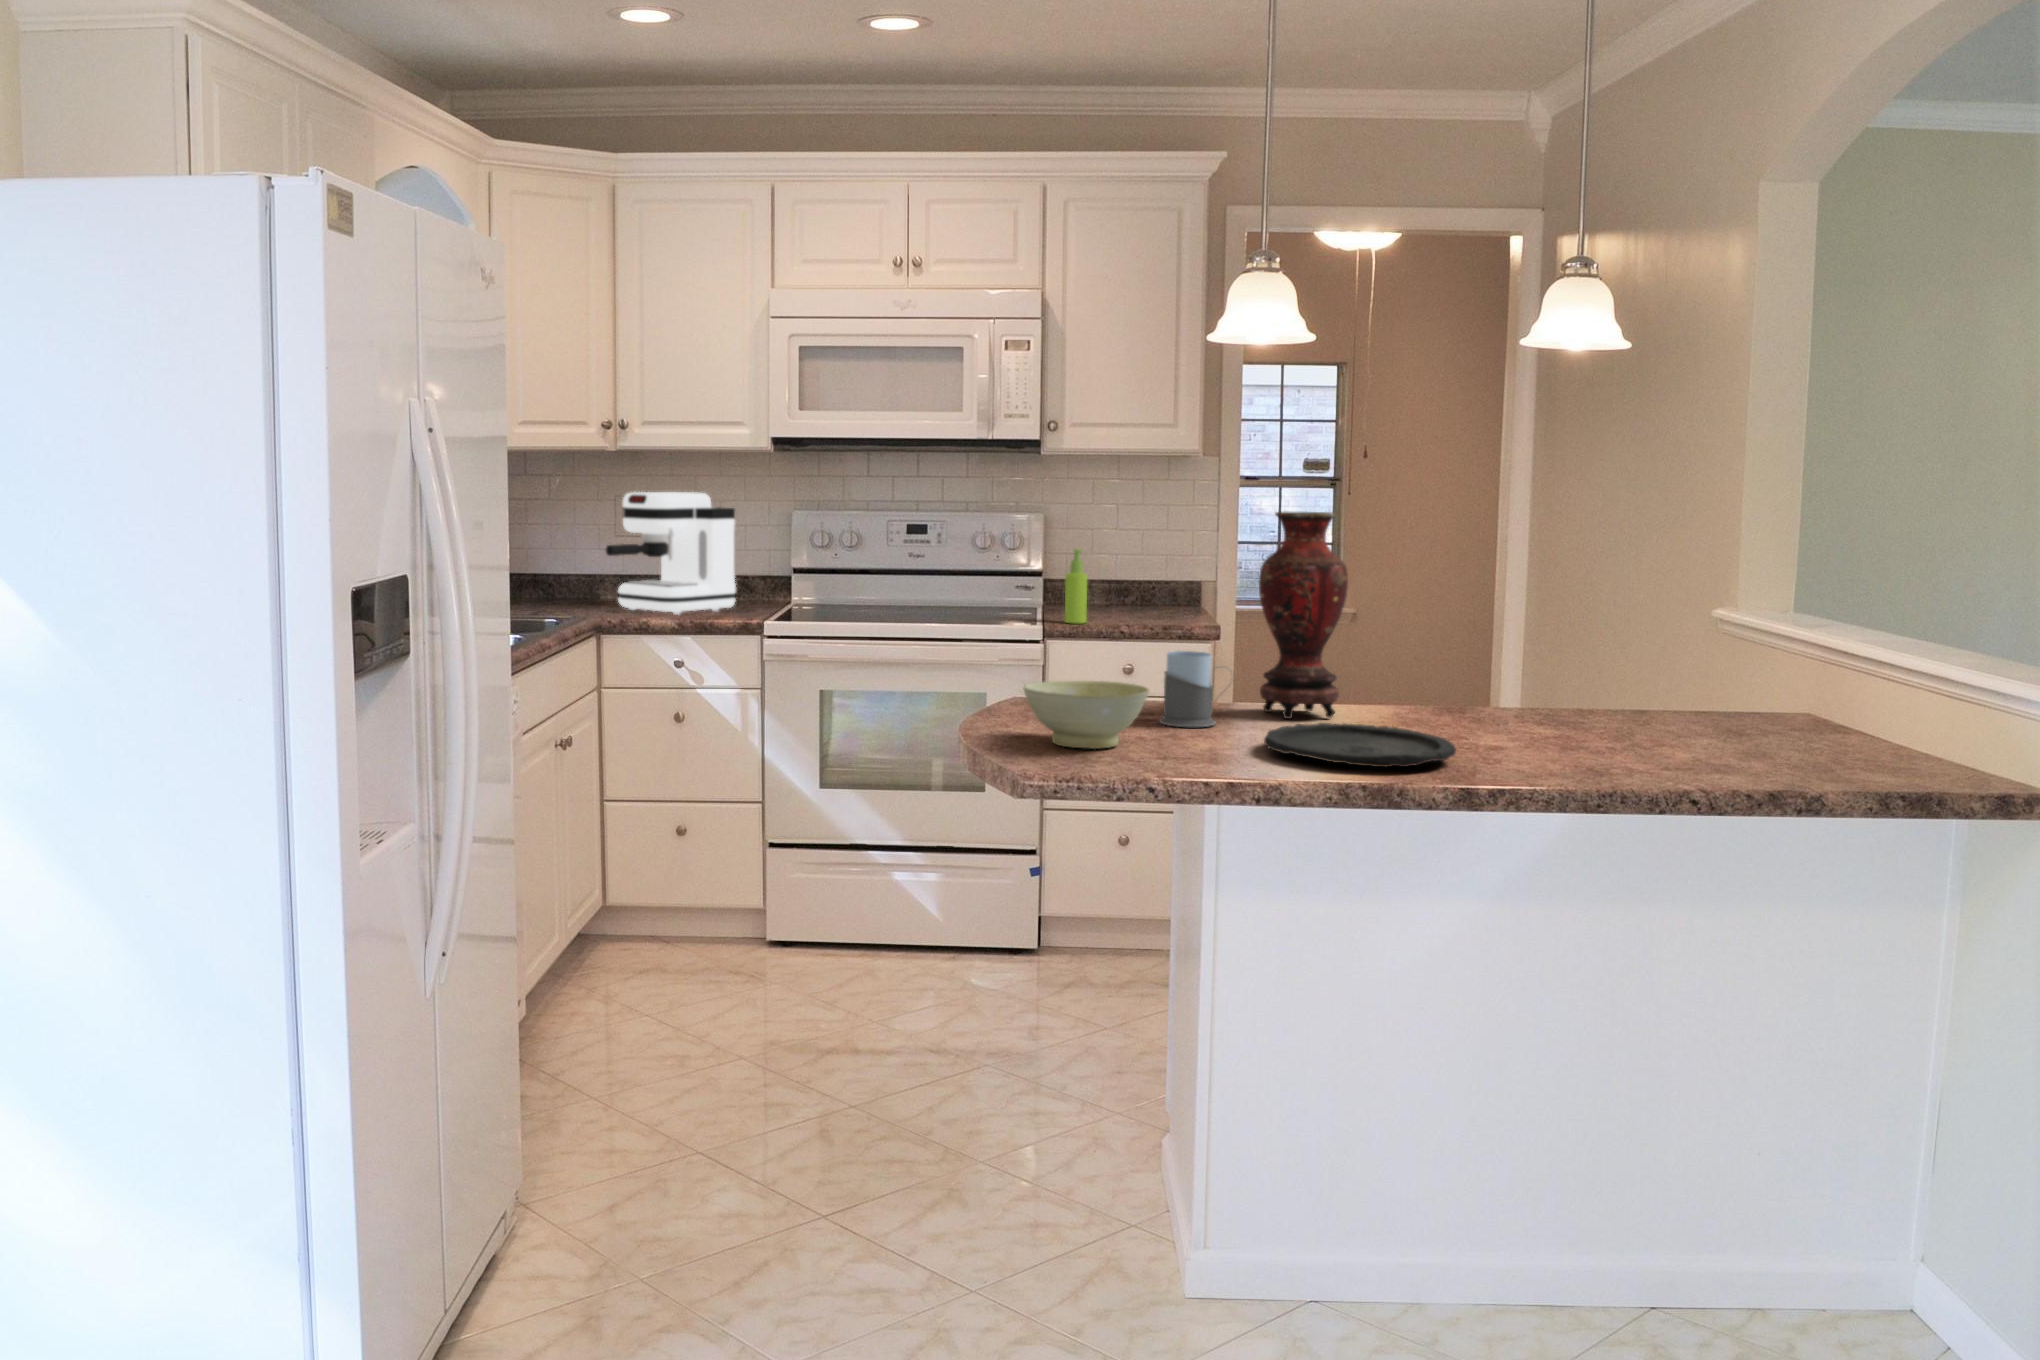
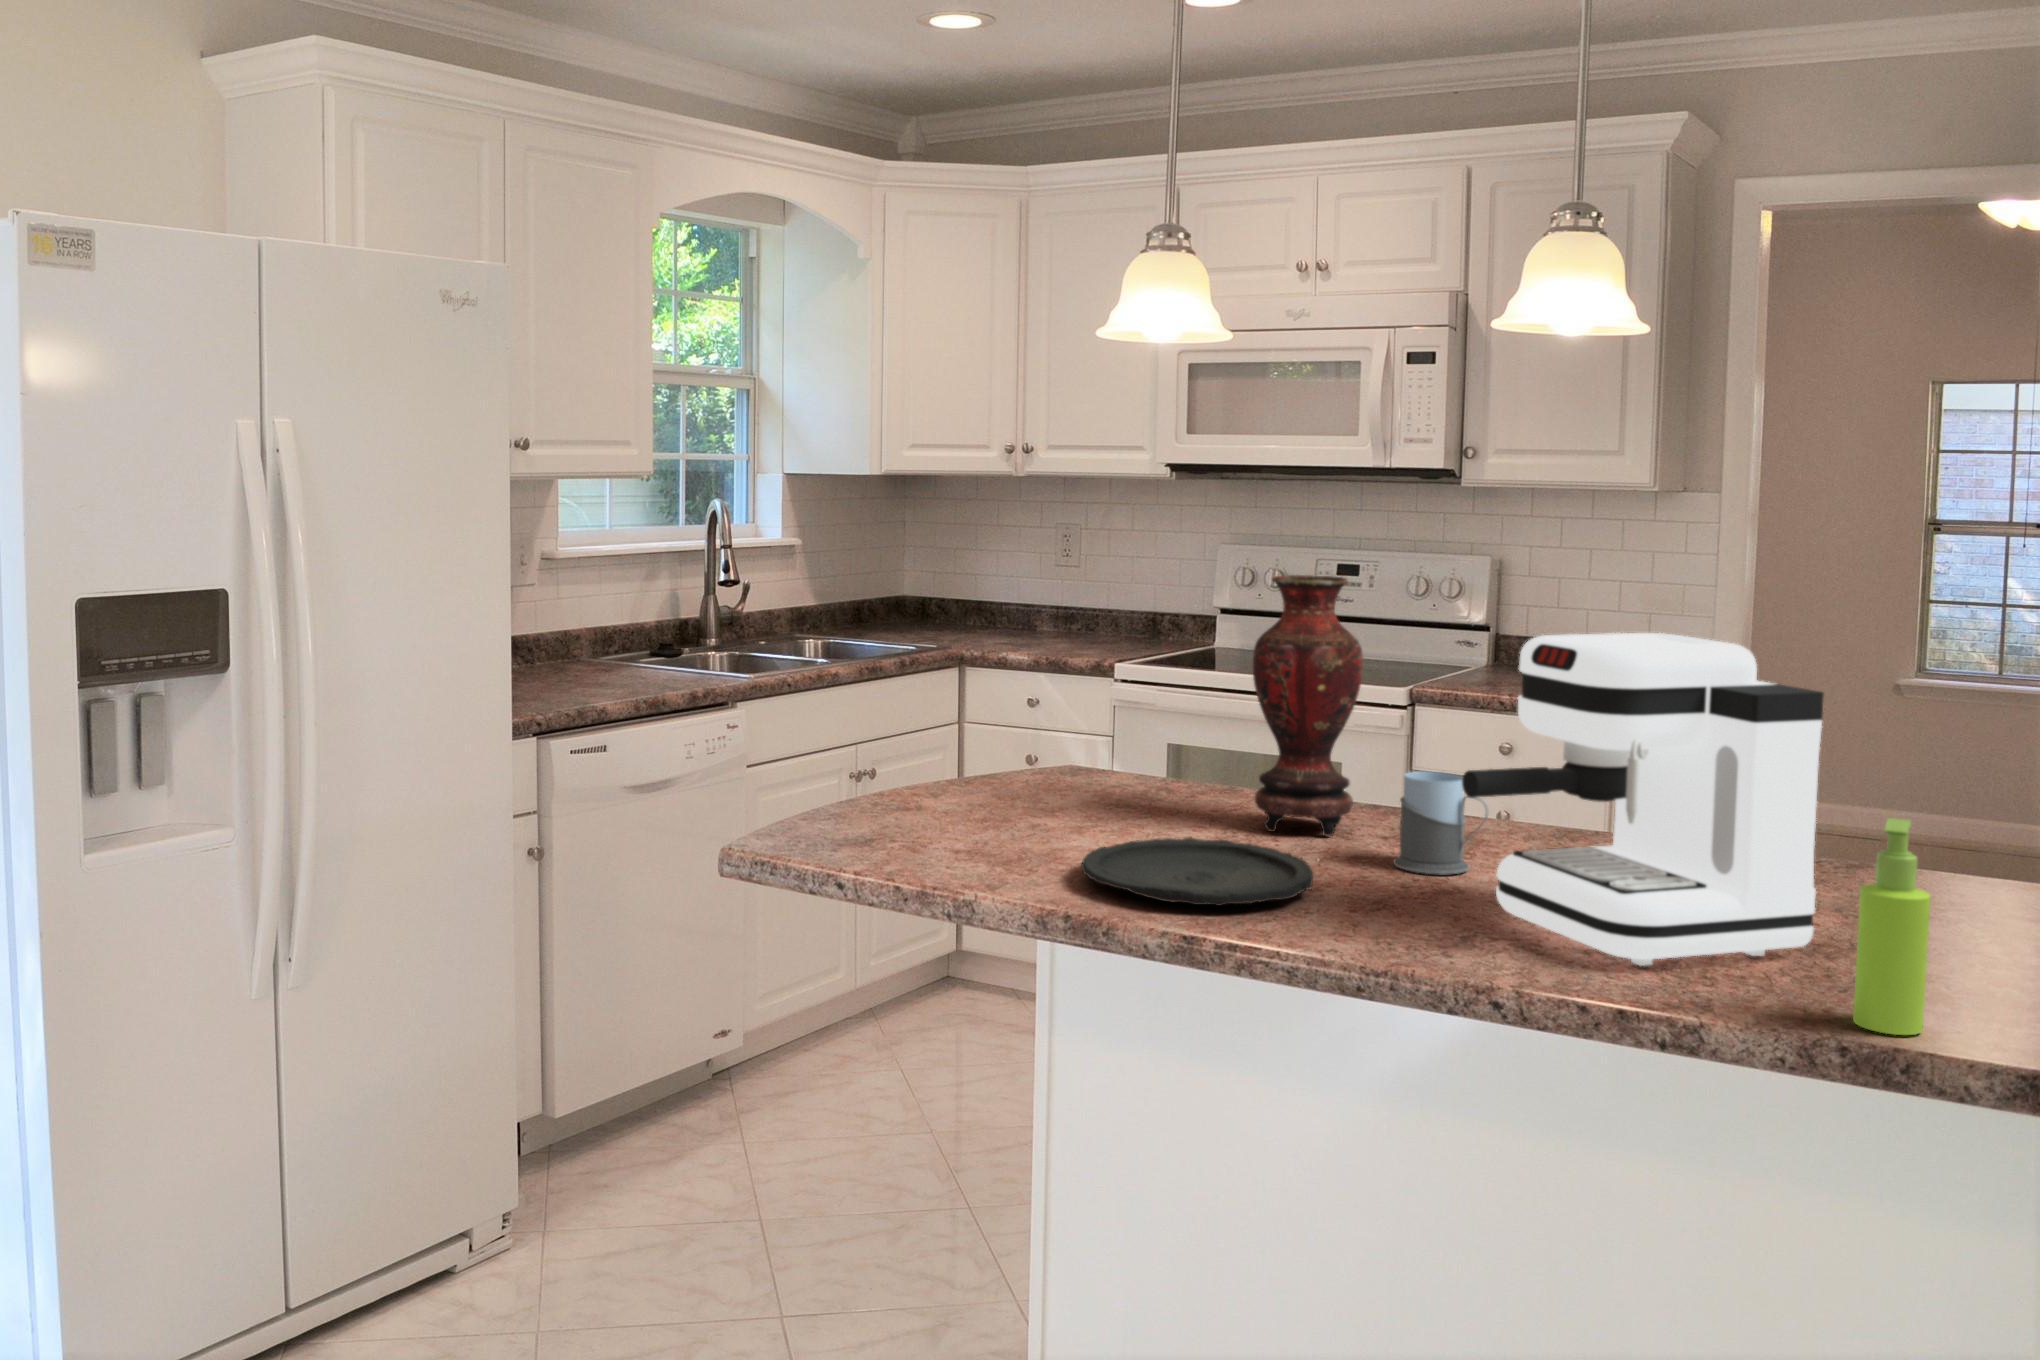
coffee maker: present [606,492,736,615] -> present [1462,633,1824,966]
soap dispenser: present [1065,549,1088,623] -> present [1853,818,1931,1035]
mug: present [1159,651,1220,727] -> present [1393,771,1488,874]
bowl: present [1023,681,1149,749] -> none [862,758,1003,839]

